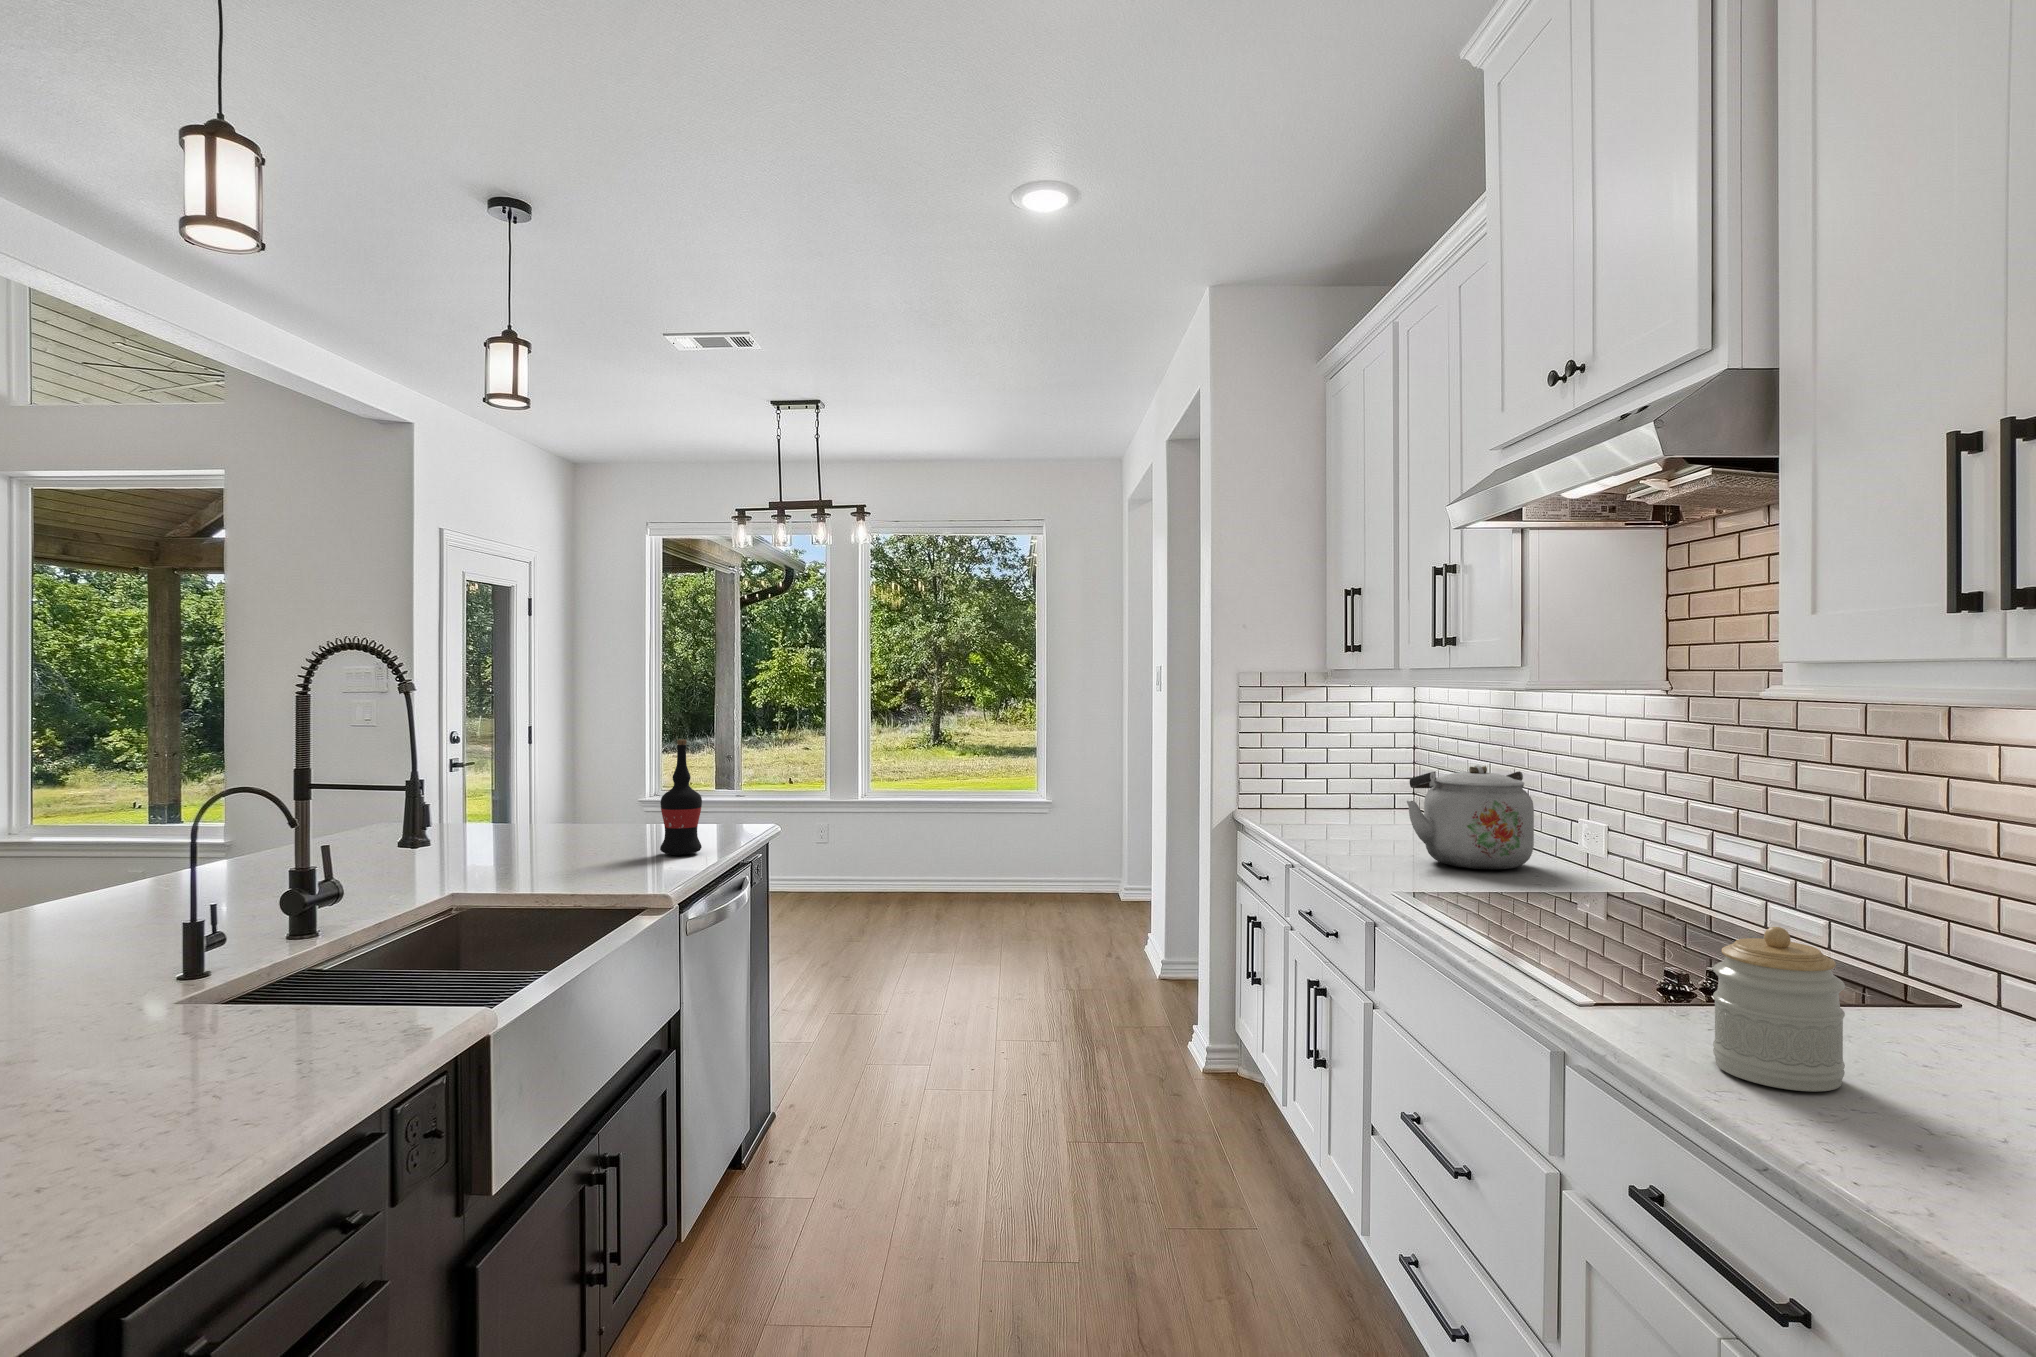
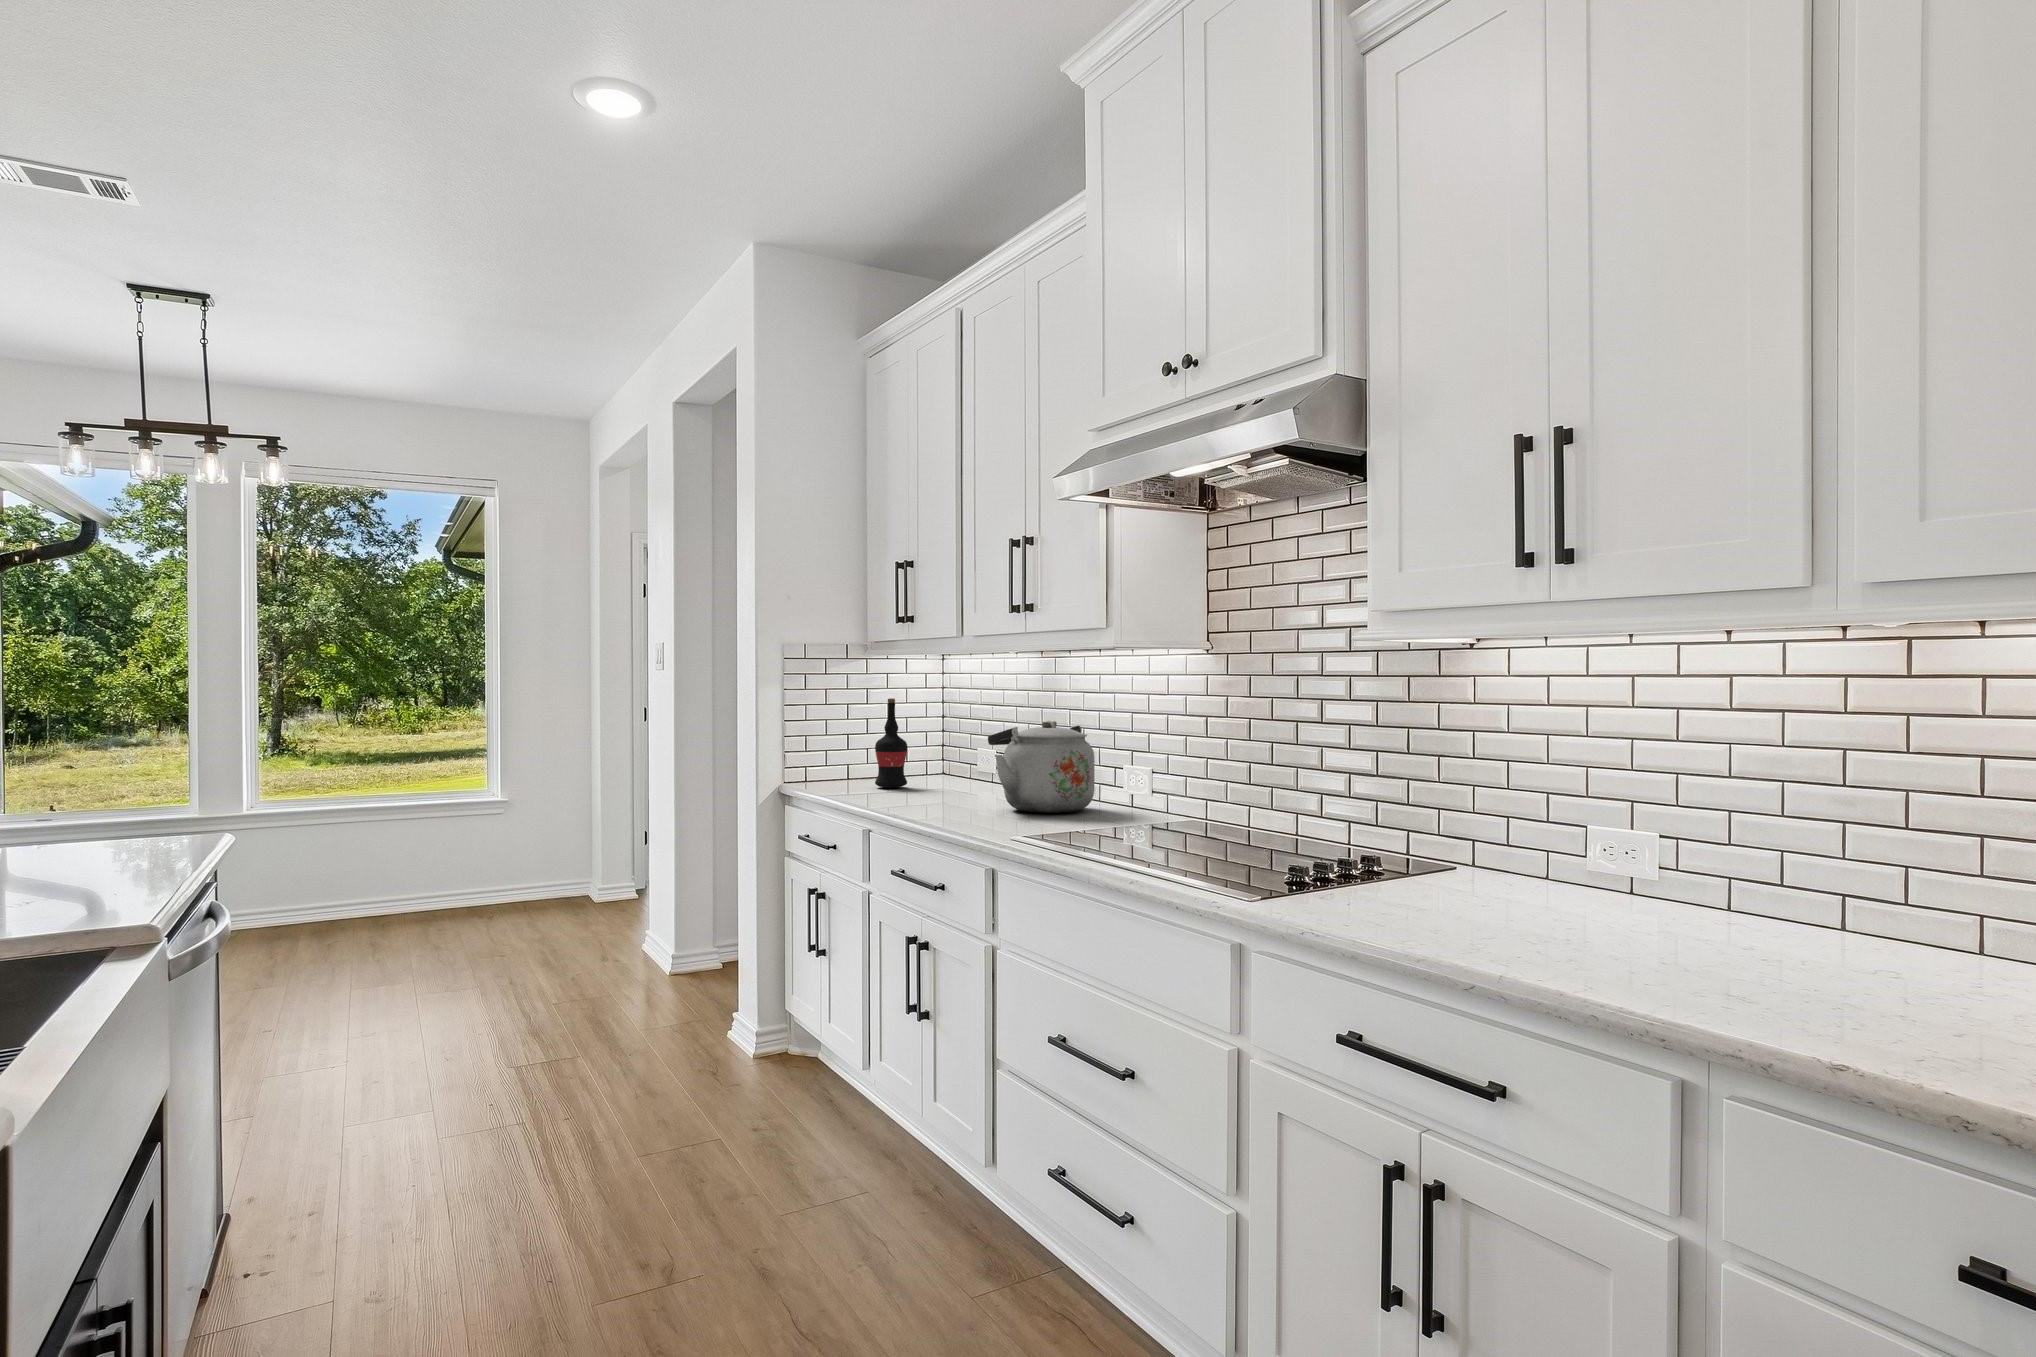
wine bottle: present [660,739,702,855] -> present [875,698,907,788]
jar: present [1713,927,1845,1092] -> none [1395,805,1488,930]

